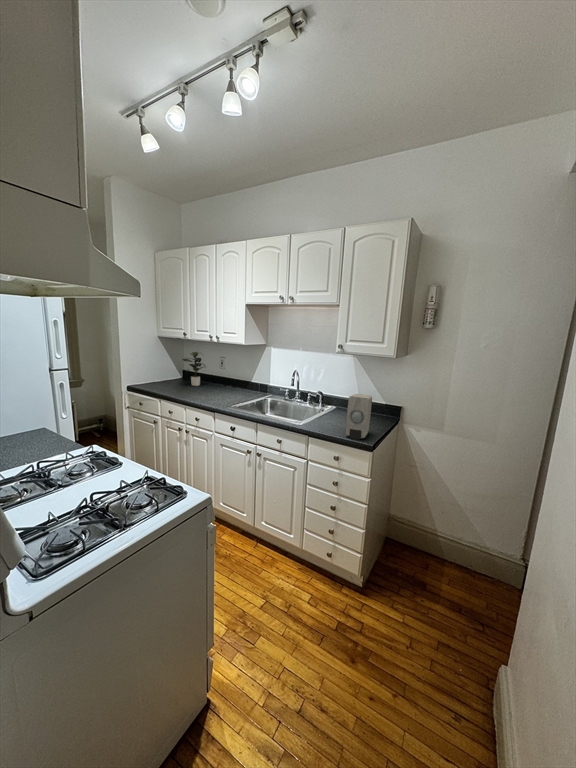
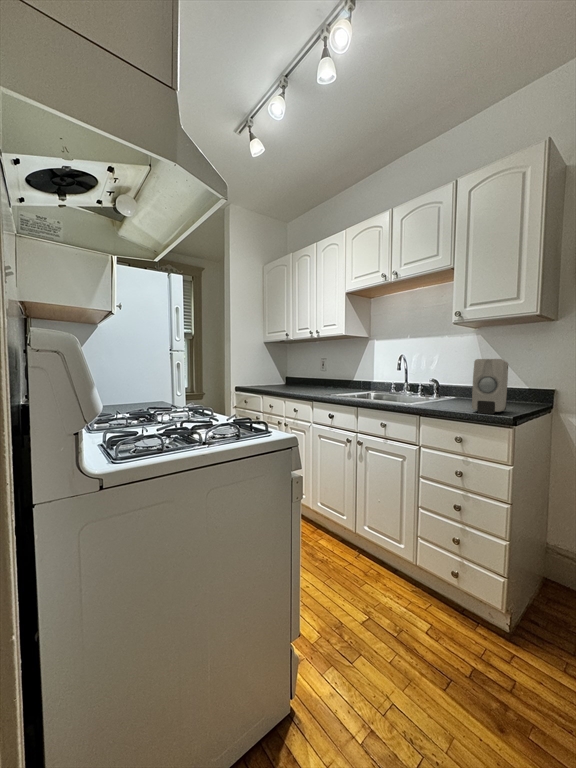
potted plant: present [182,352,206,386] -> none [281,352,315,387]

